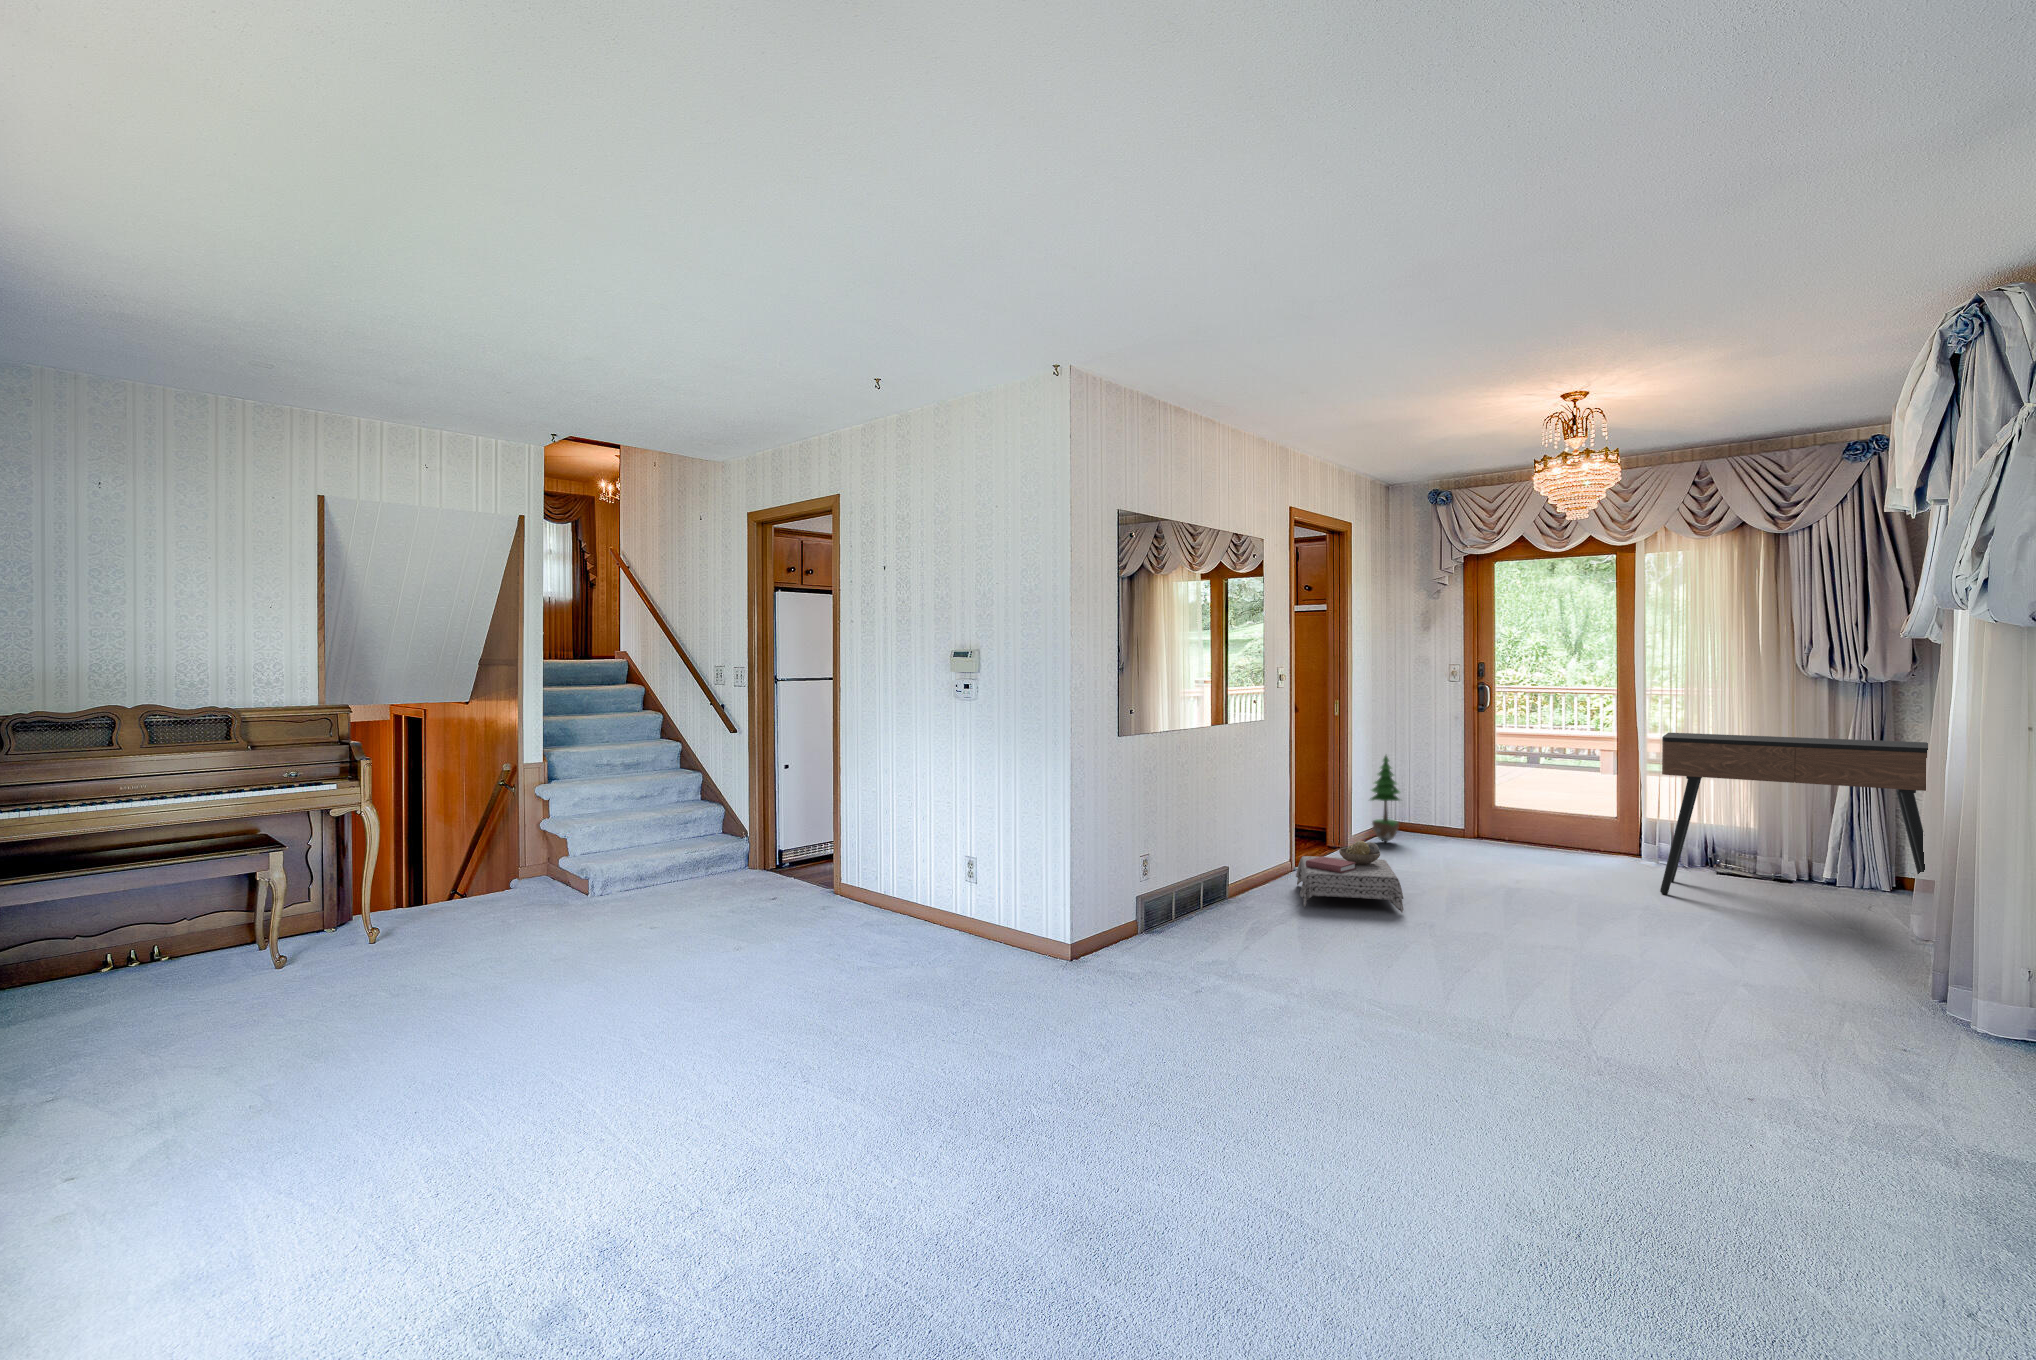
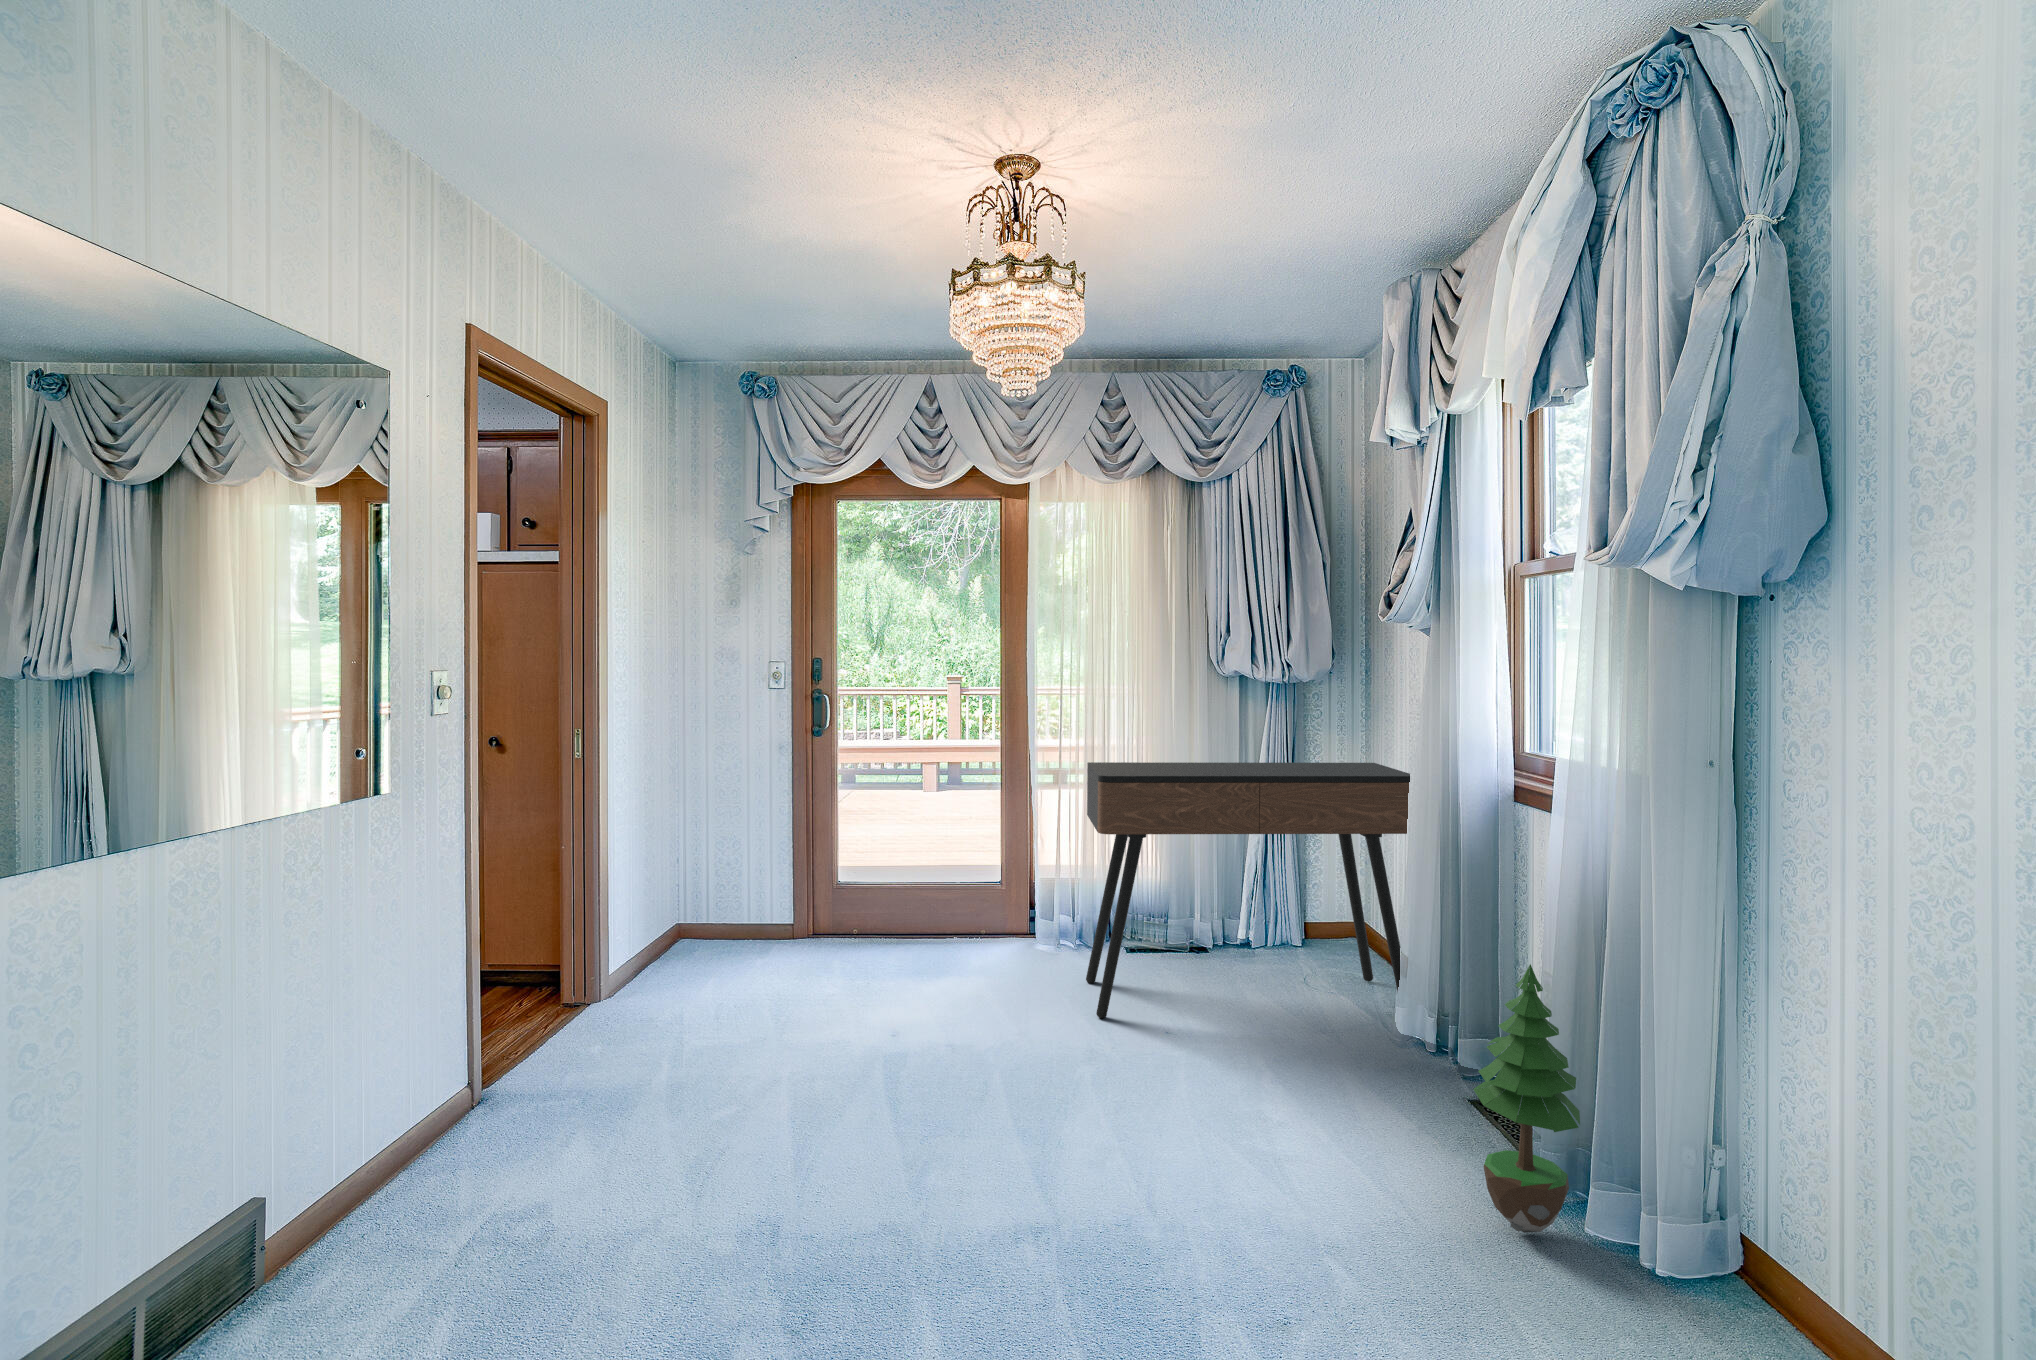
potted tree: present [1370,756,1400,842] -> present [1474,964,1580,1233]
ottoman: present [1296,841,1403,912] -> none [464,1057,722,1296]

